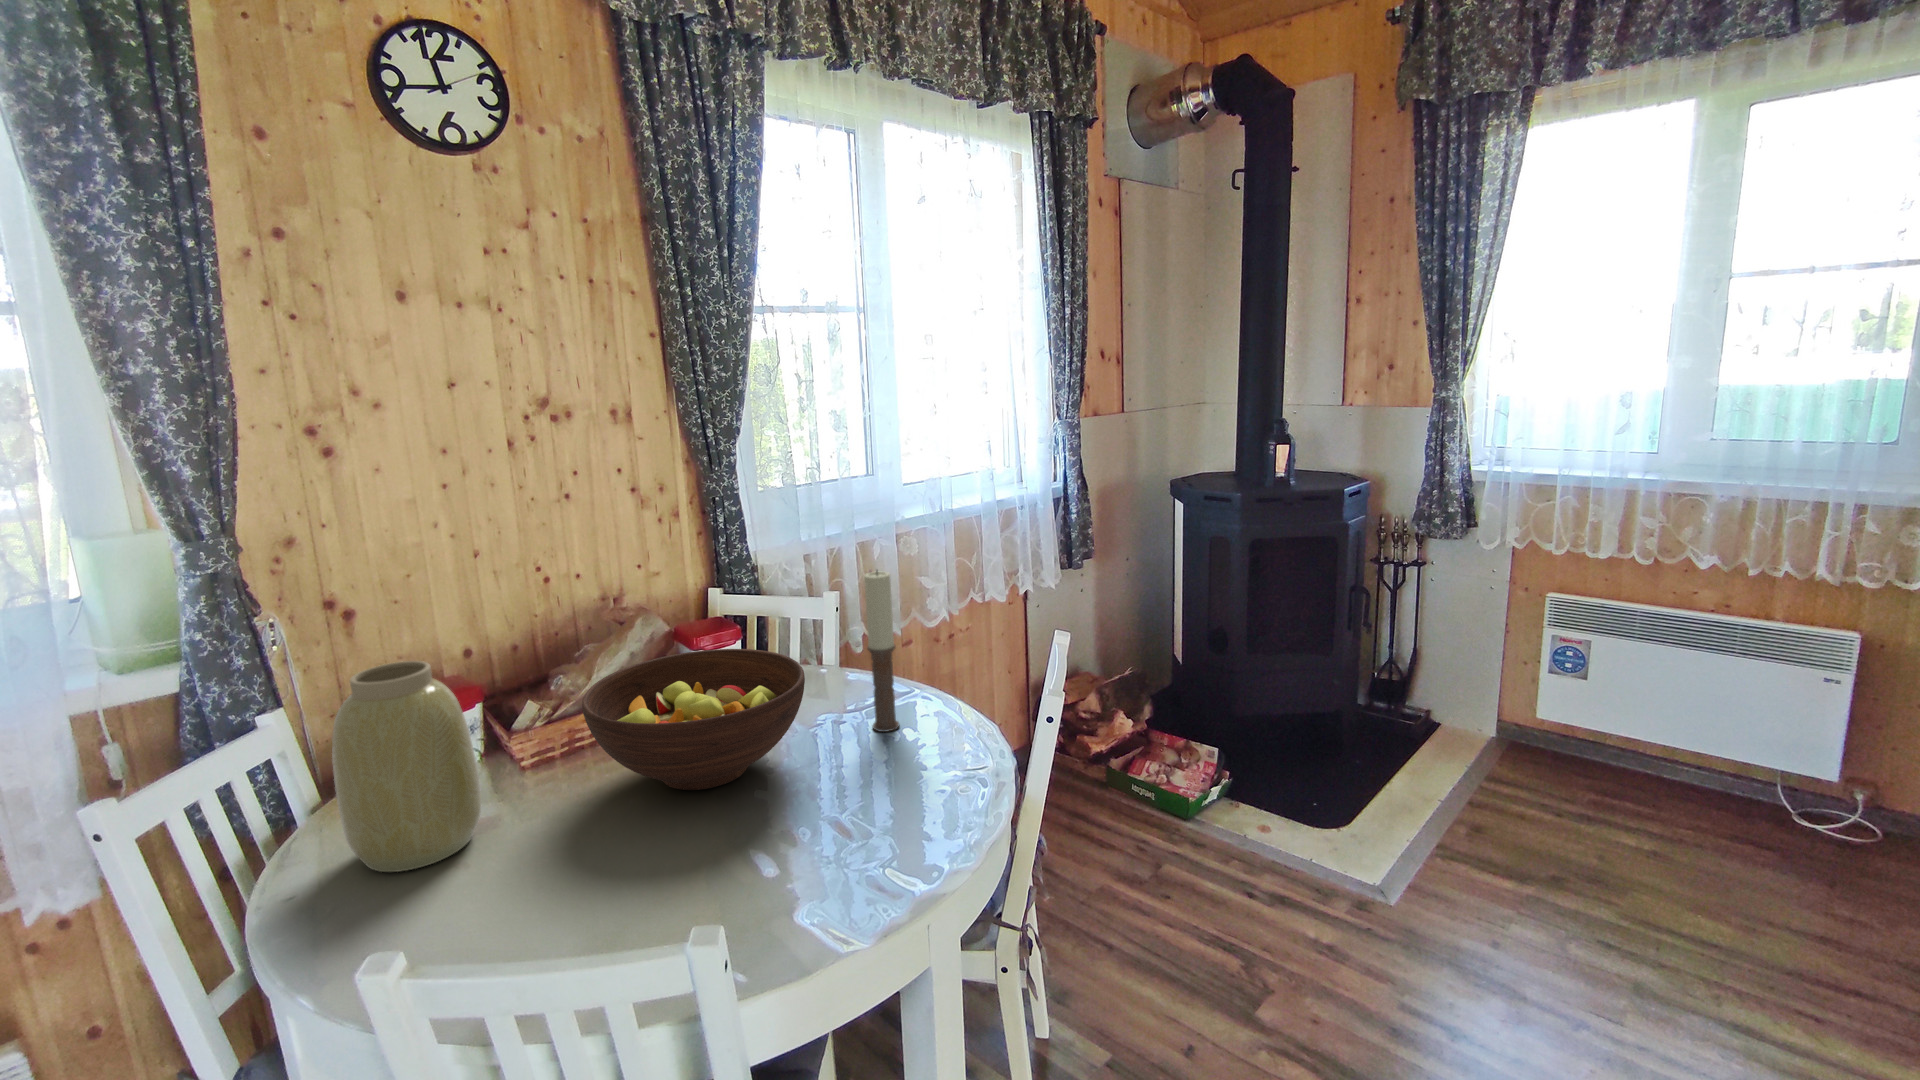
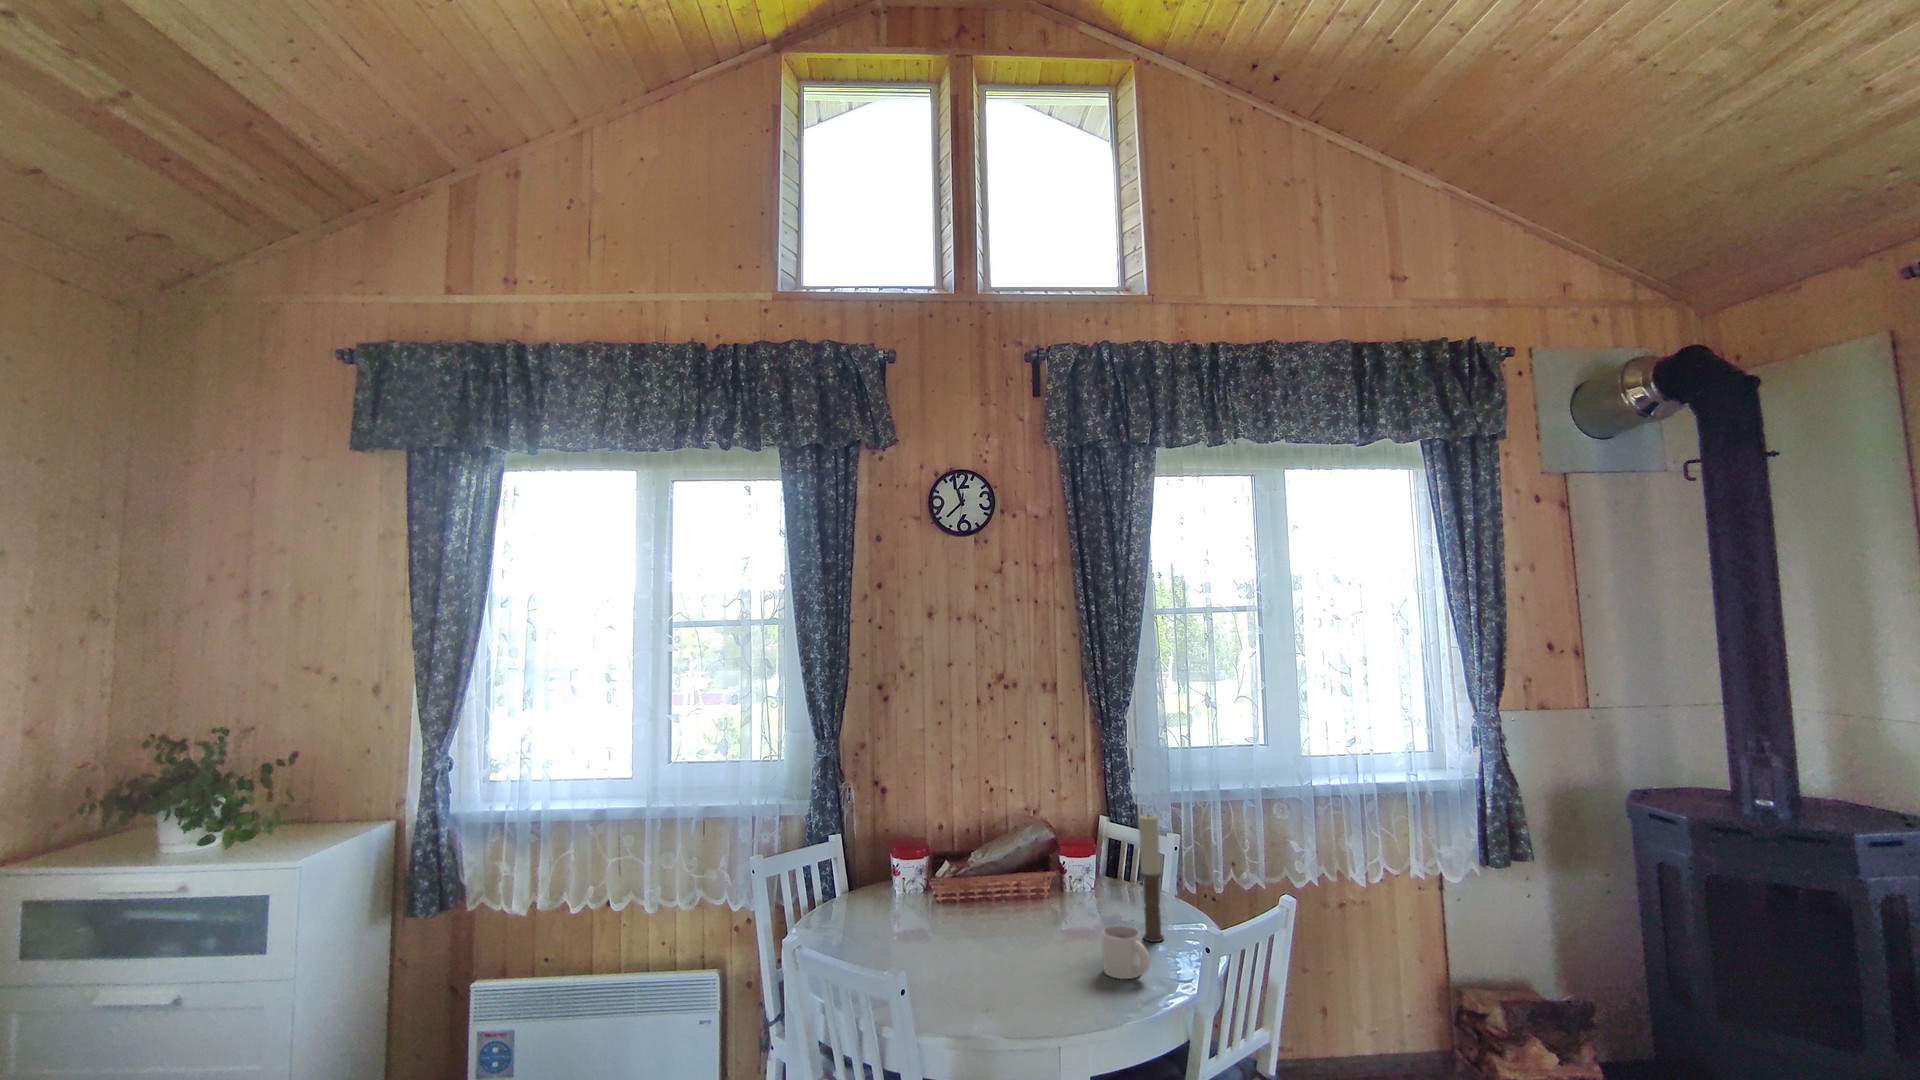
fruit bowl: present [582,649,805,790] -> none [949,849,1086,940]
vase: present [332,661,482,872] -> none [830,817,895,934]
mug: none [872,722,947,794] -> present [1102,925,1150,979]

